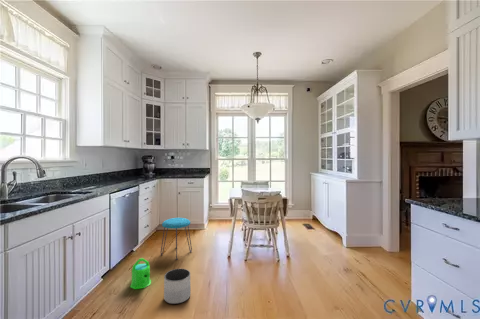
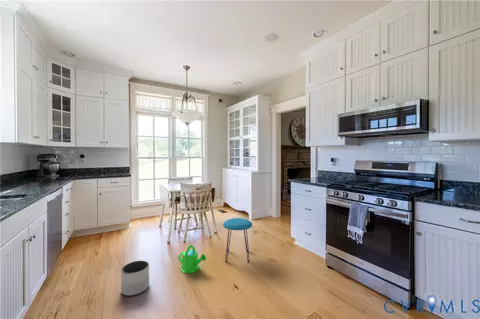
stool: present [161,218,192,260] -> present [223,218,252,262]
watering can: present [130,258,151,289] -> present [178,245,206,273]

